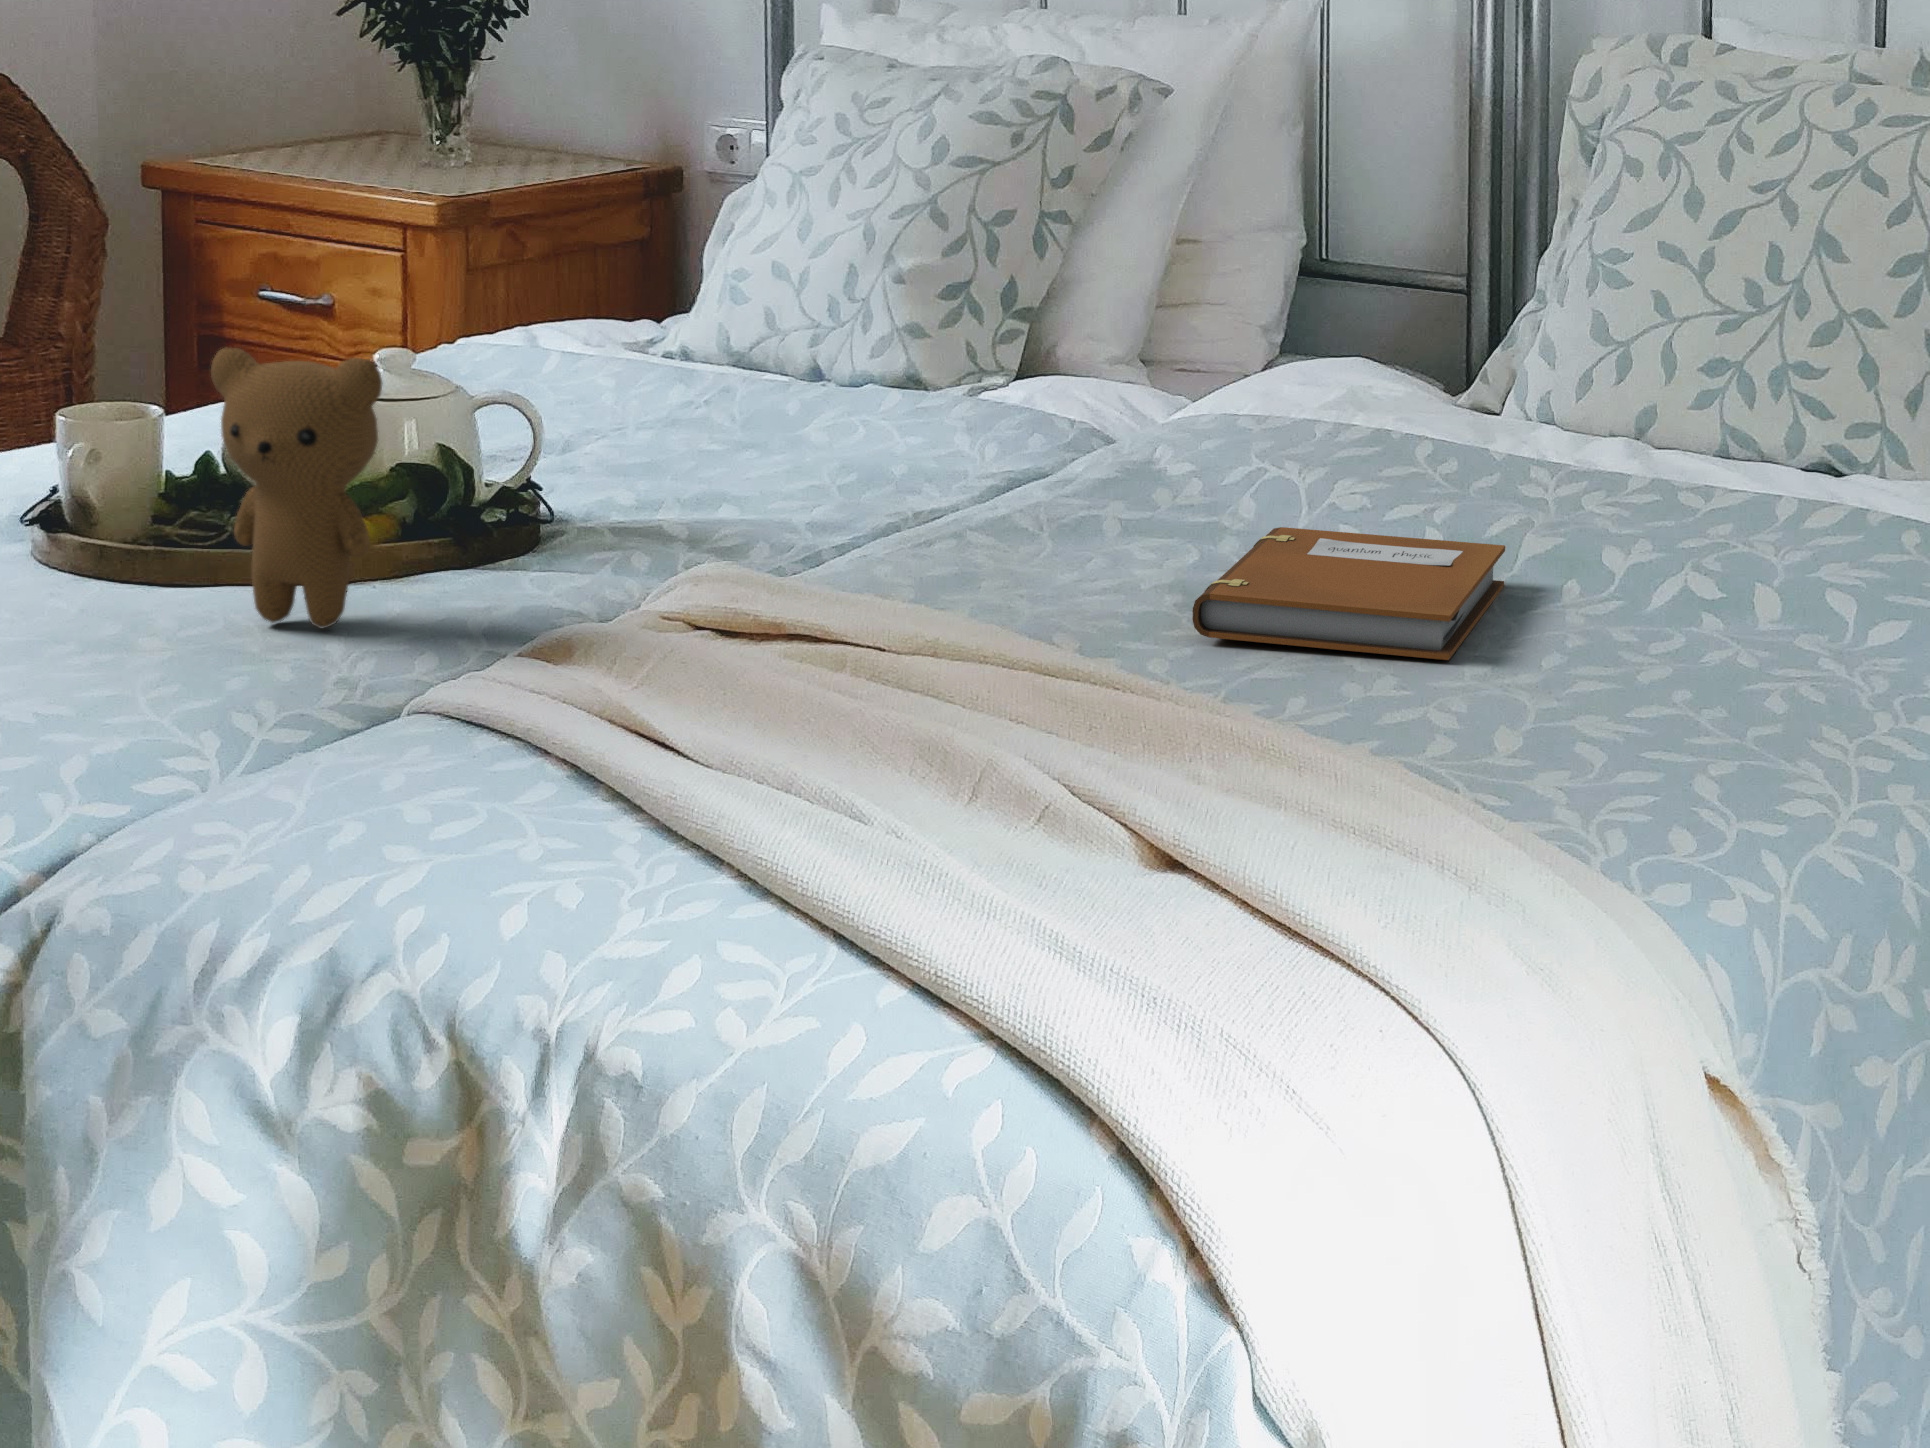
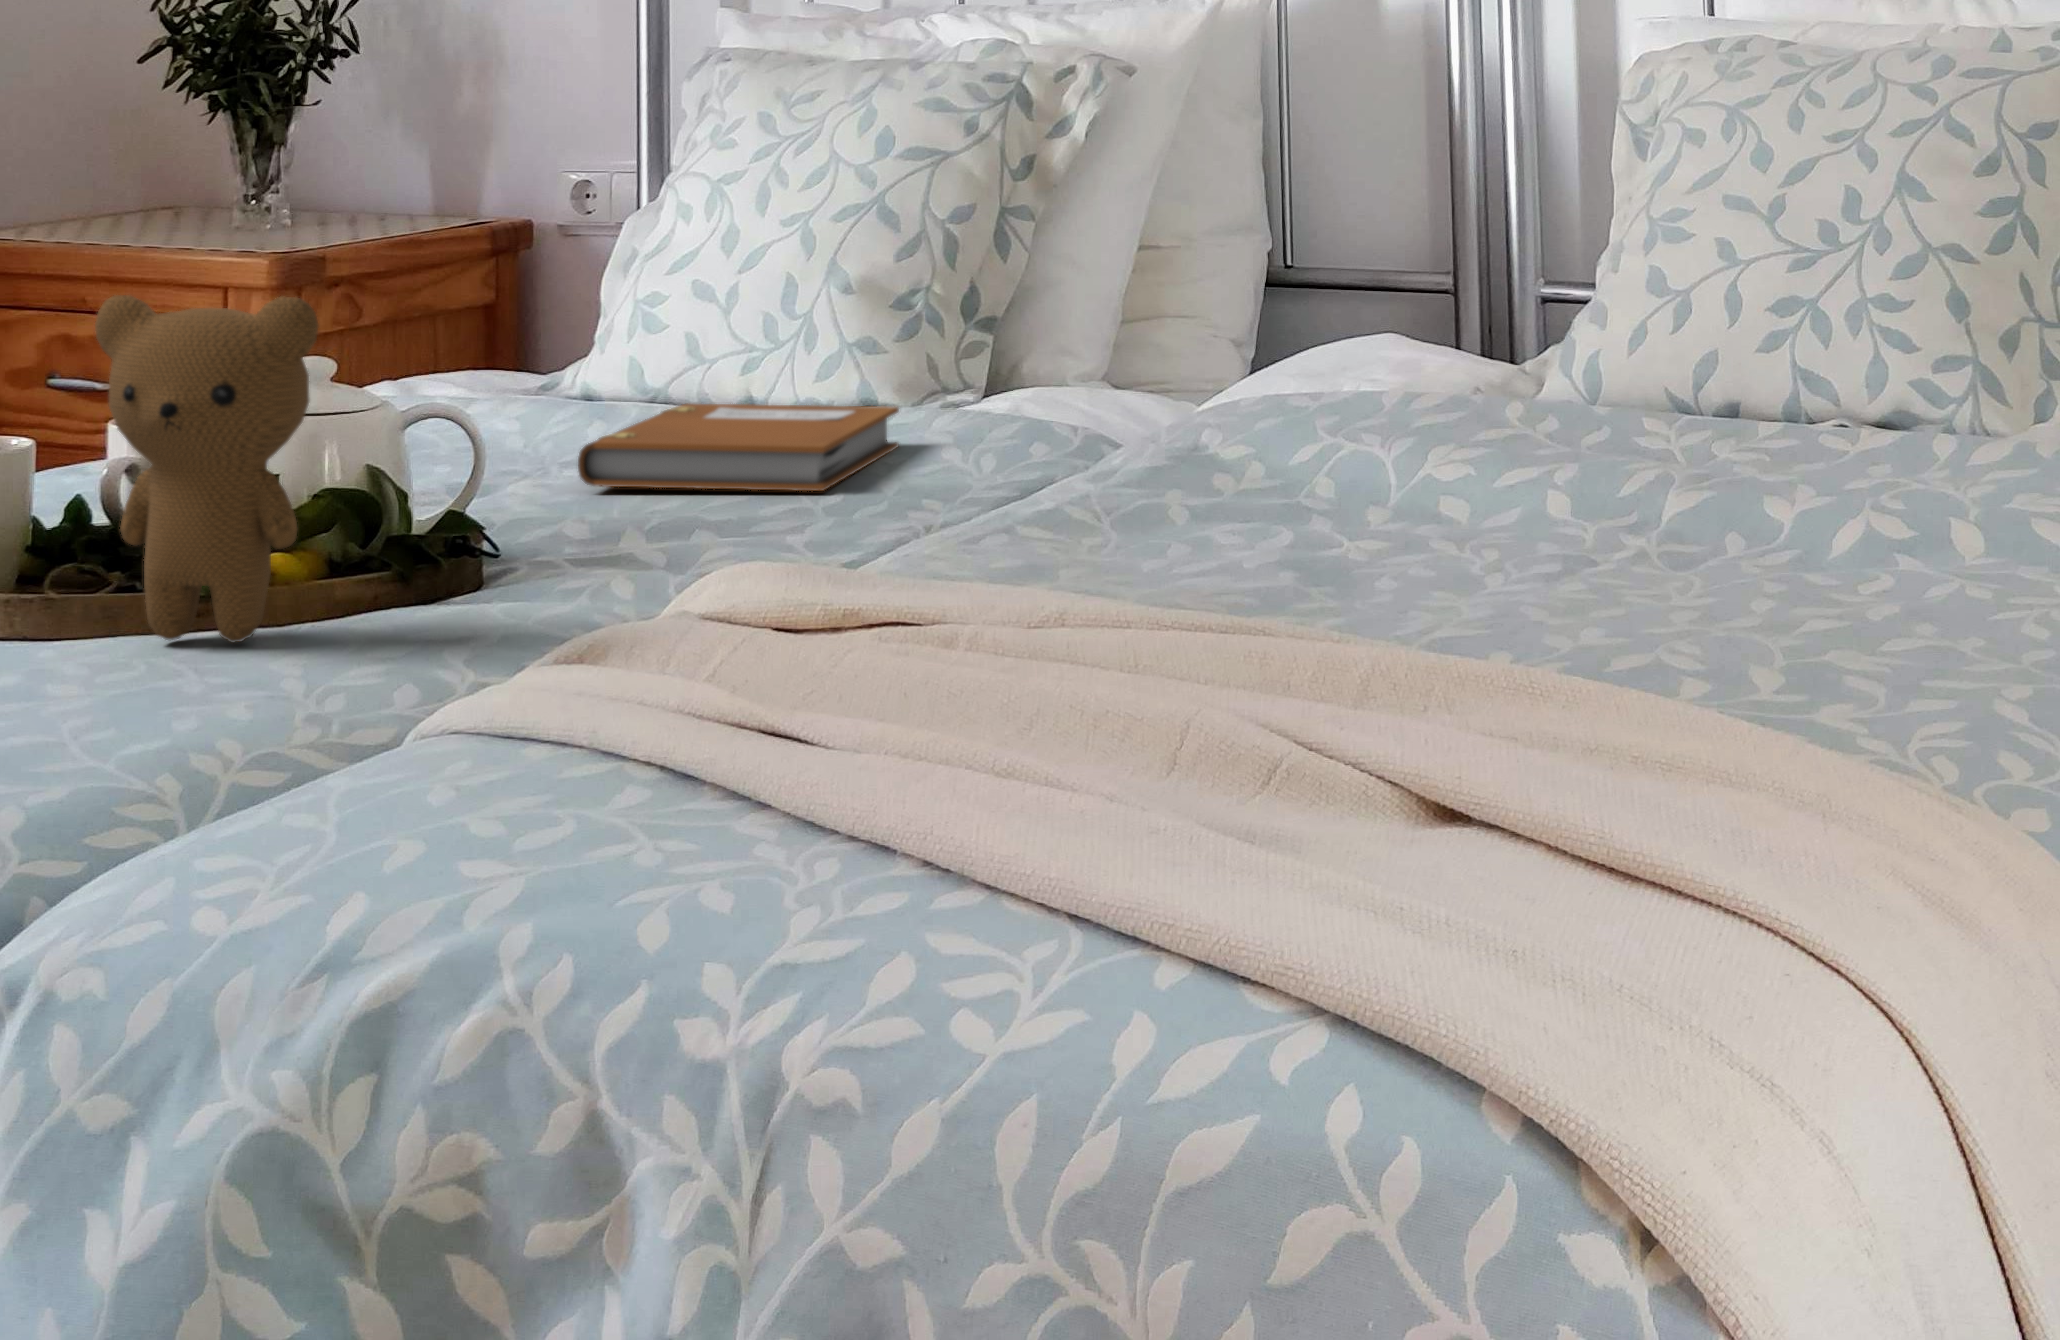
notebook: present [1193,527,1505,660] -> present [578,403,899,491]

